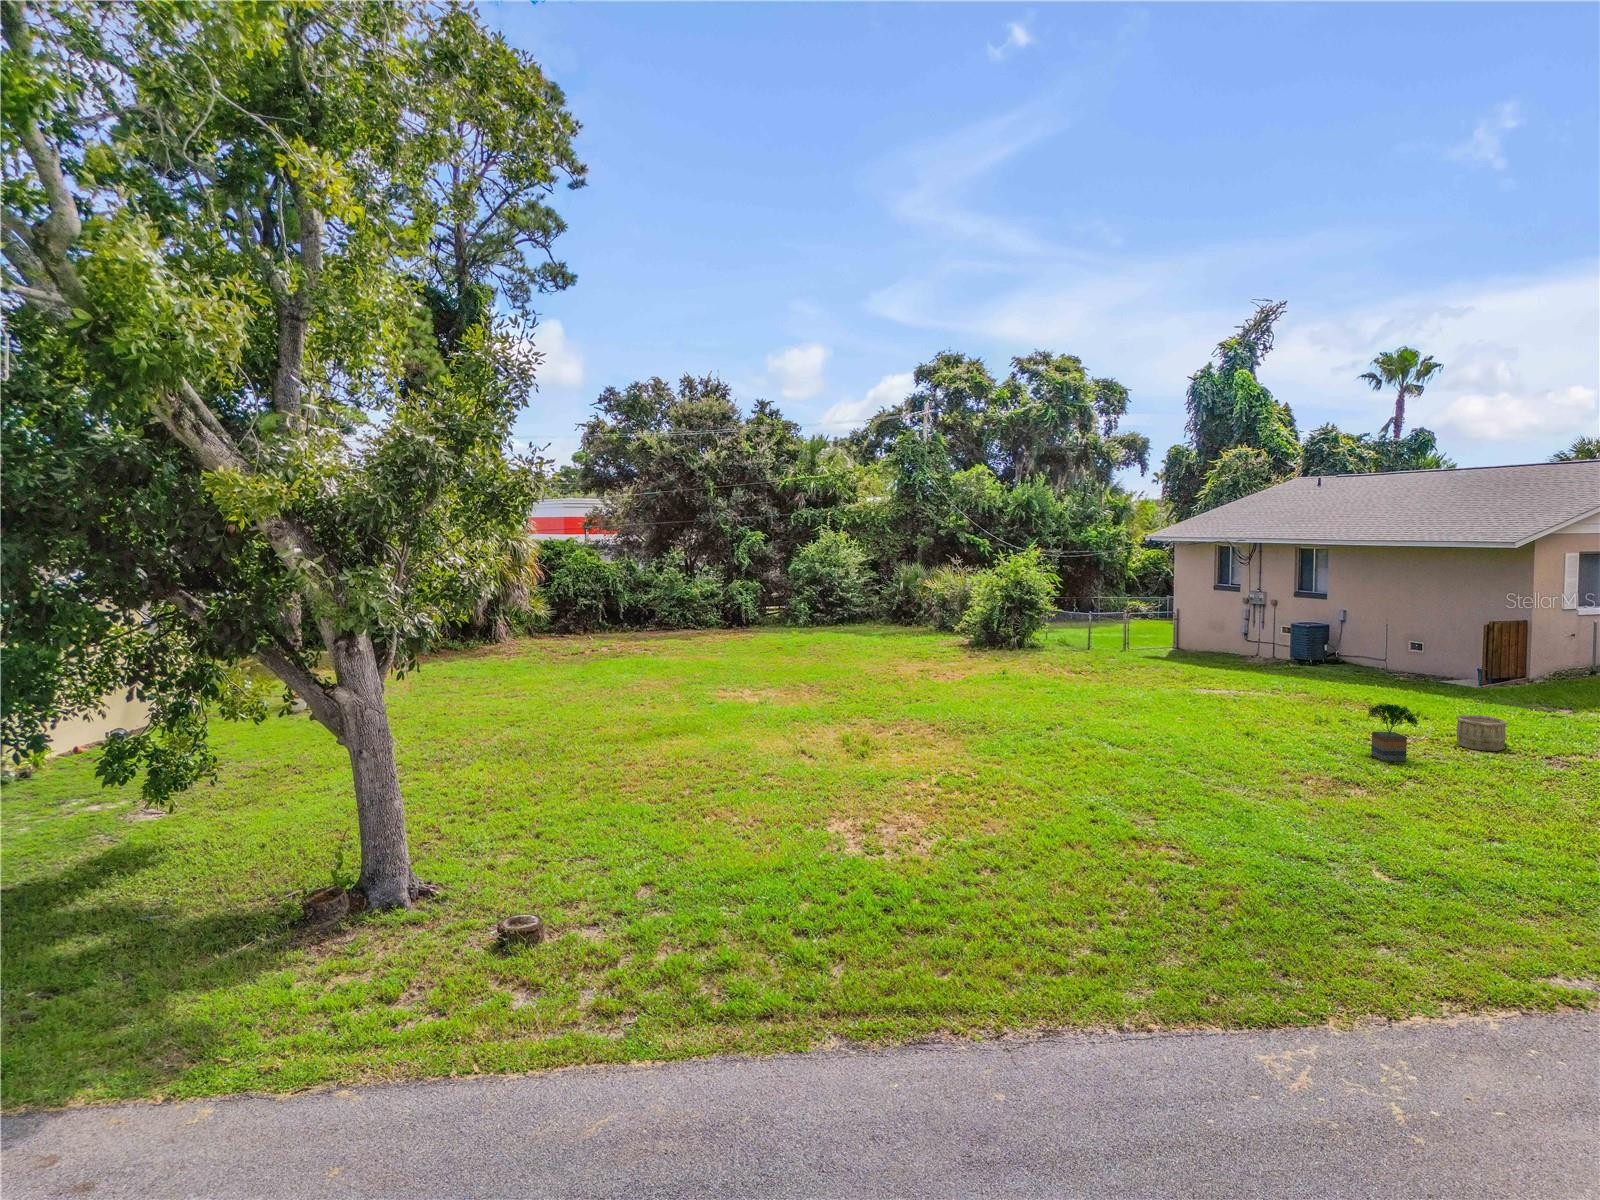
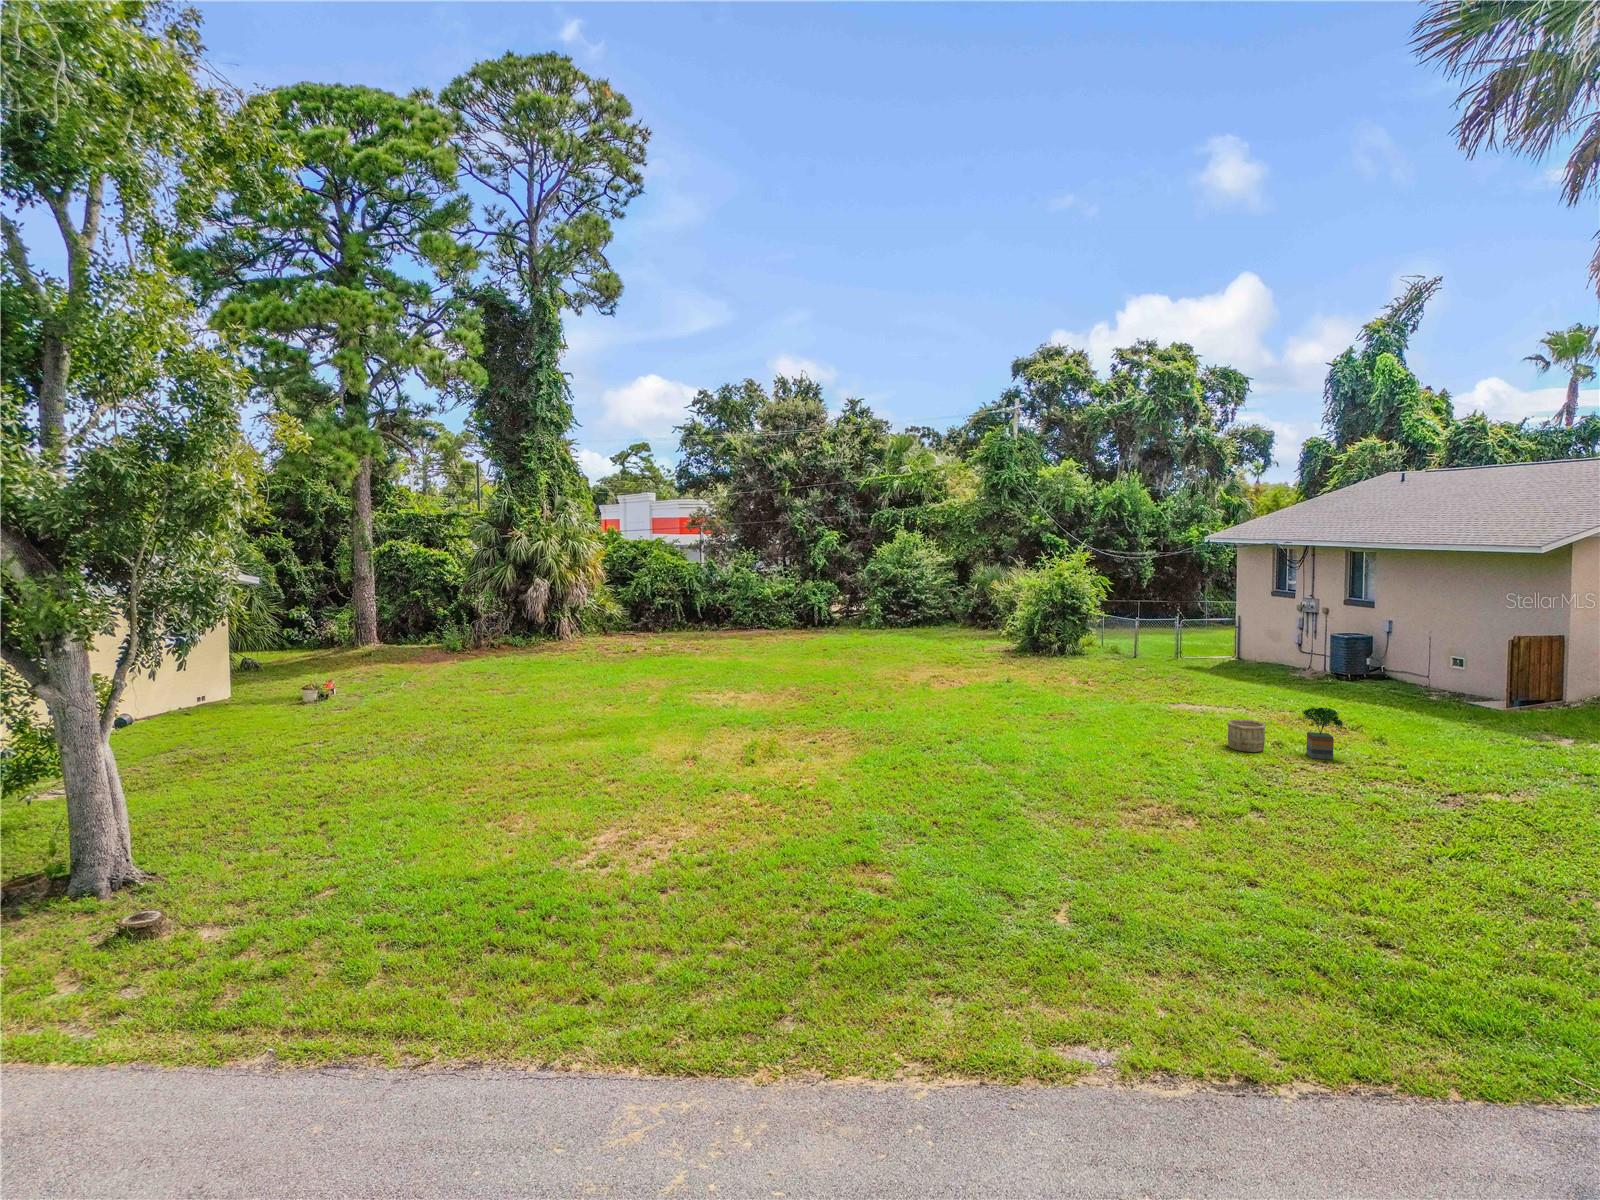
wooden bucket: present [1456,715,1507,751] -> present [1227,719,1266,752]

